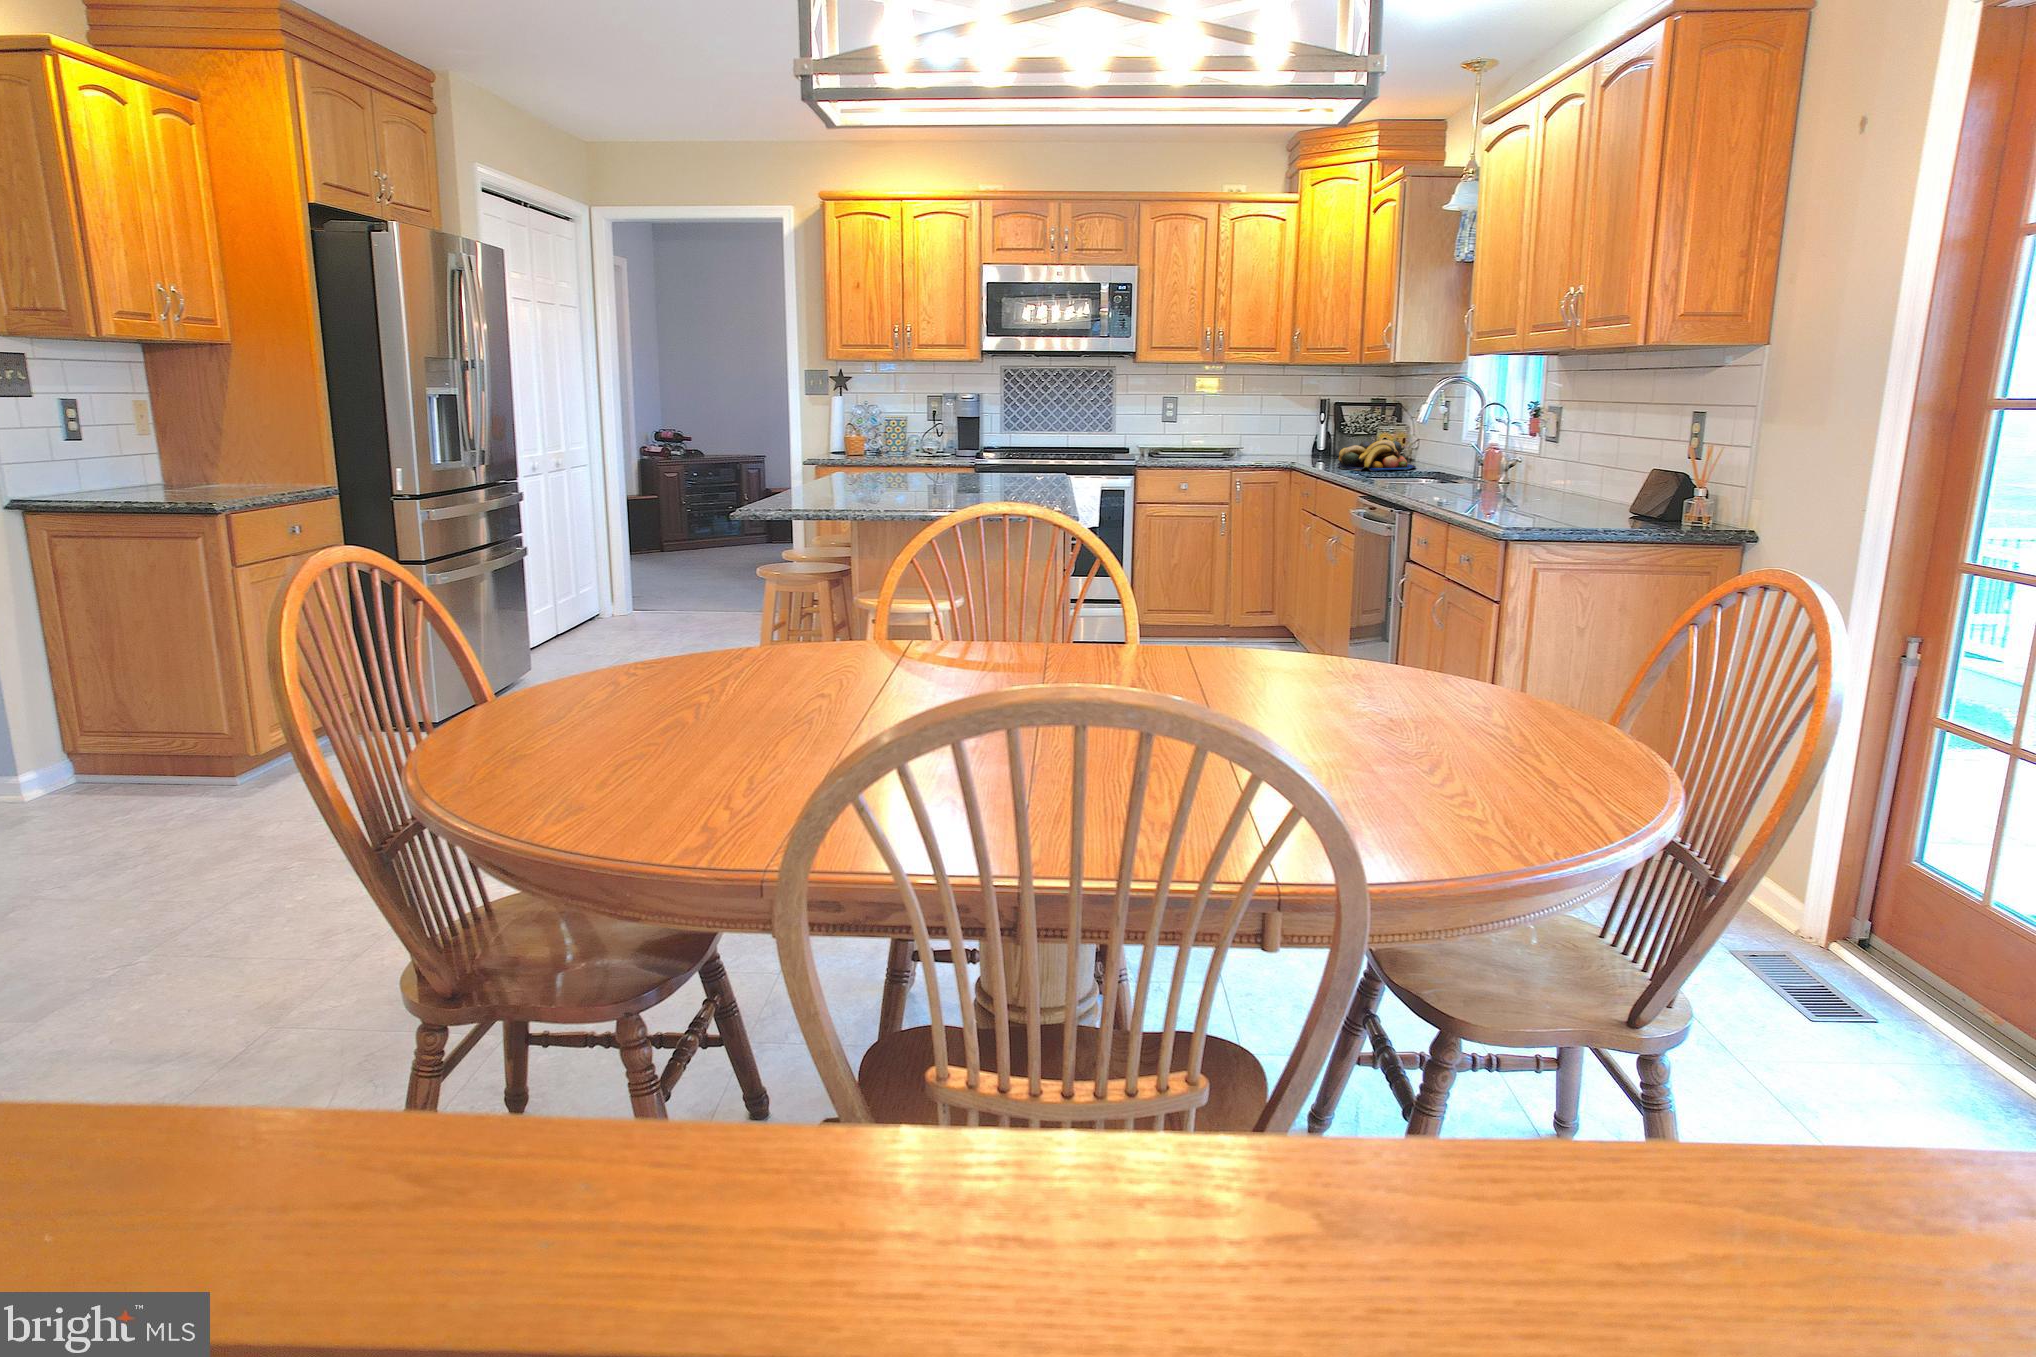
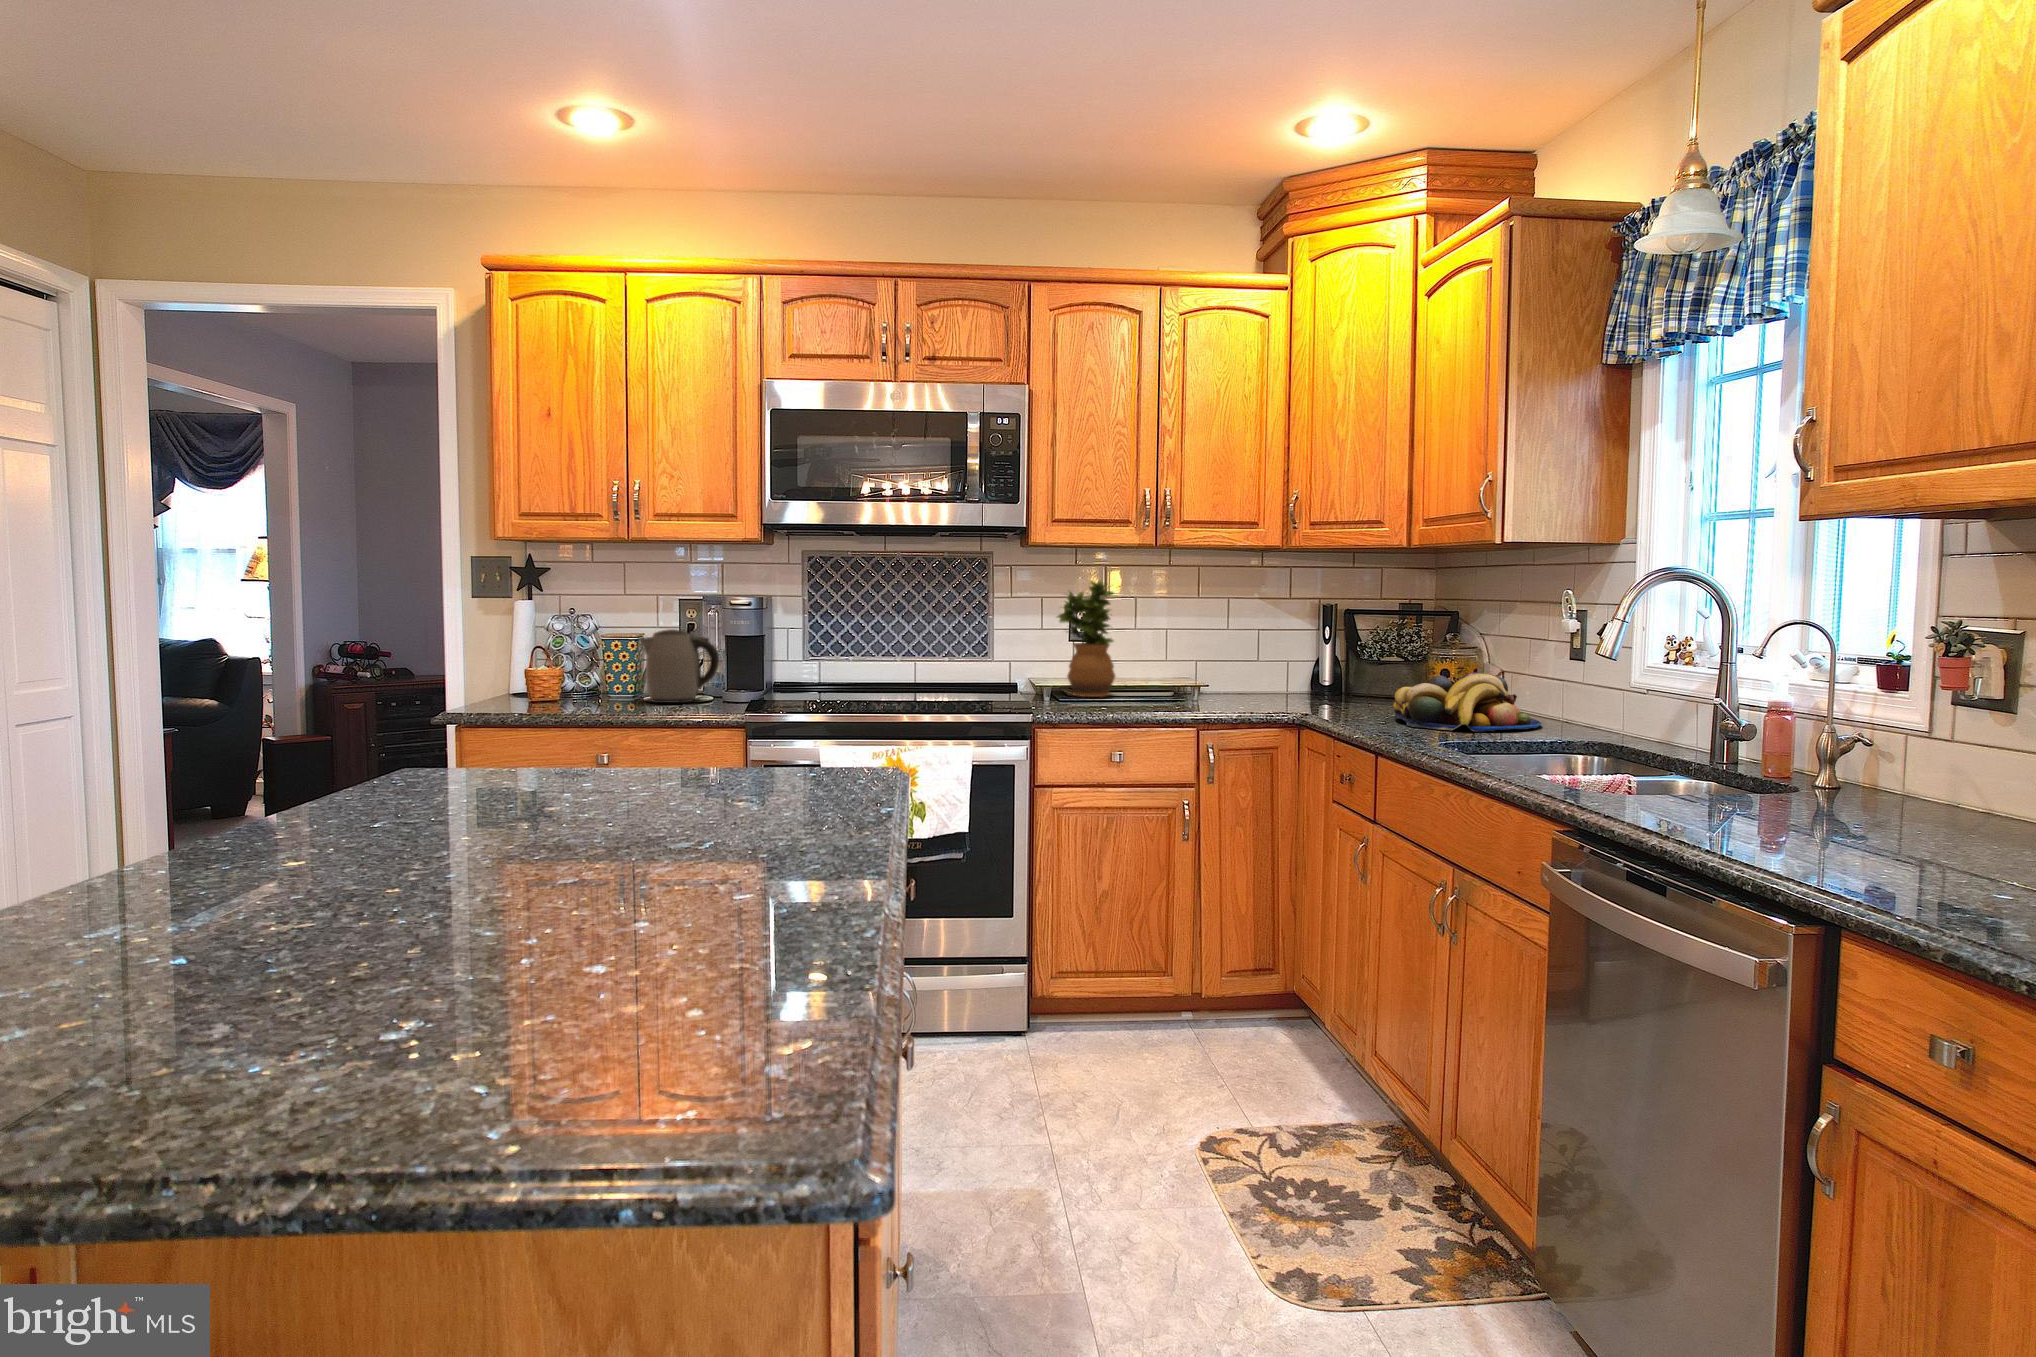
potted plant: none [1153,384,1189,455] -> present [1057,581,1115,697]
kettle: none [913,415,956,458] -> present [641,629,719,703]

